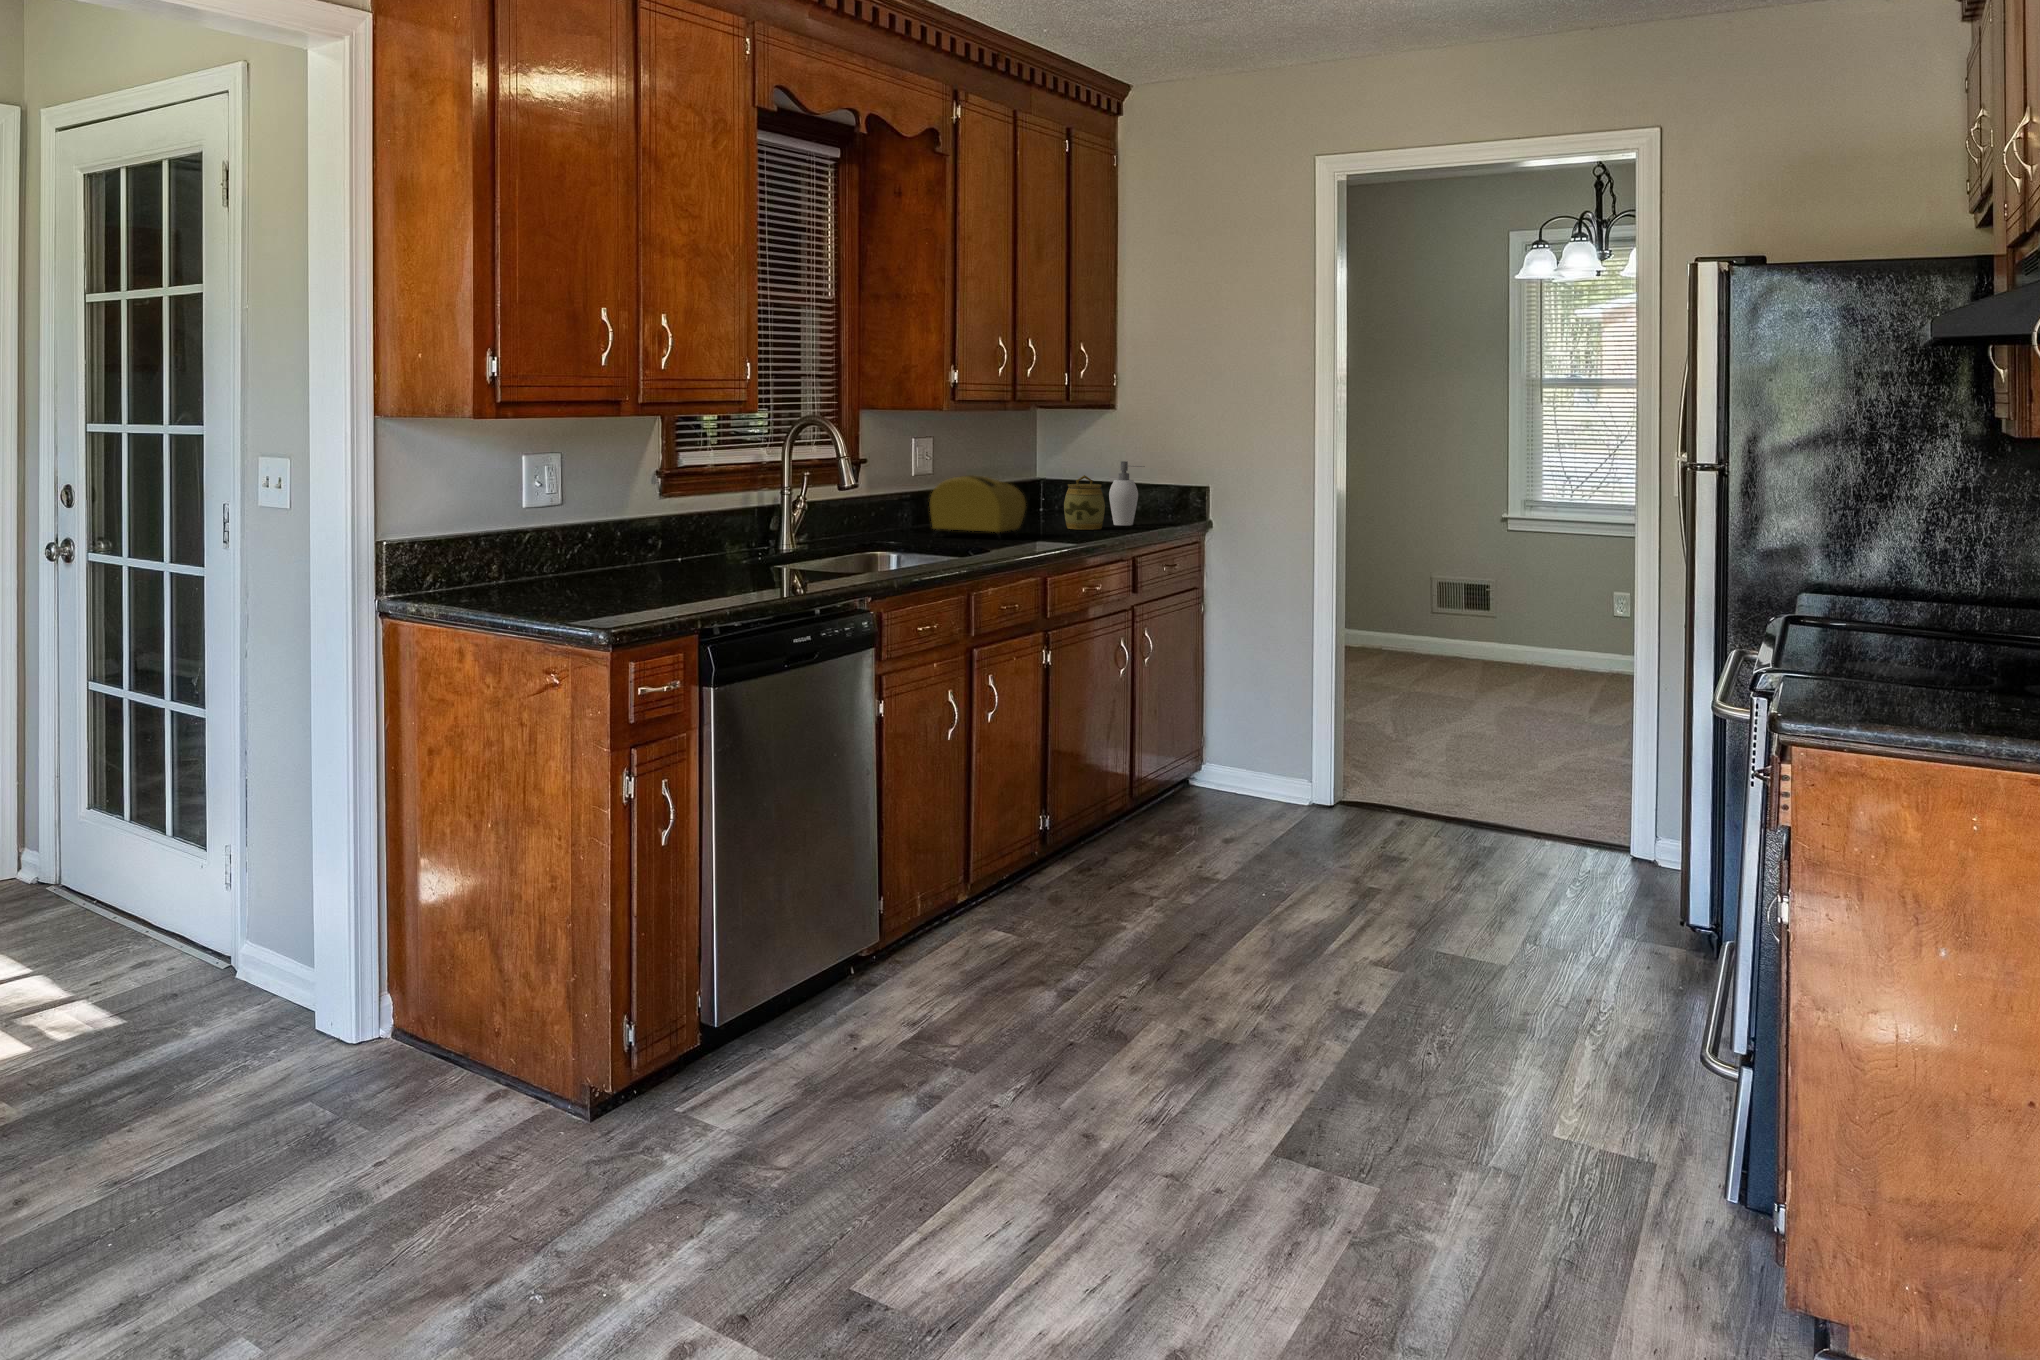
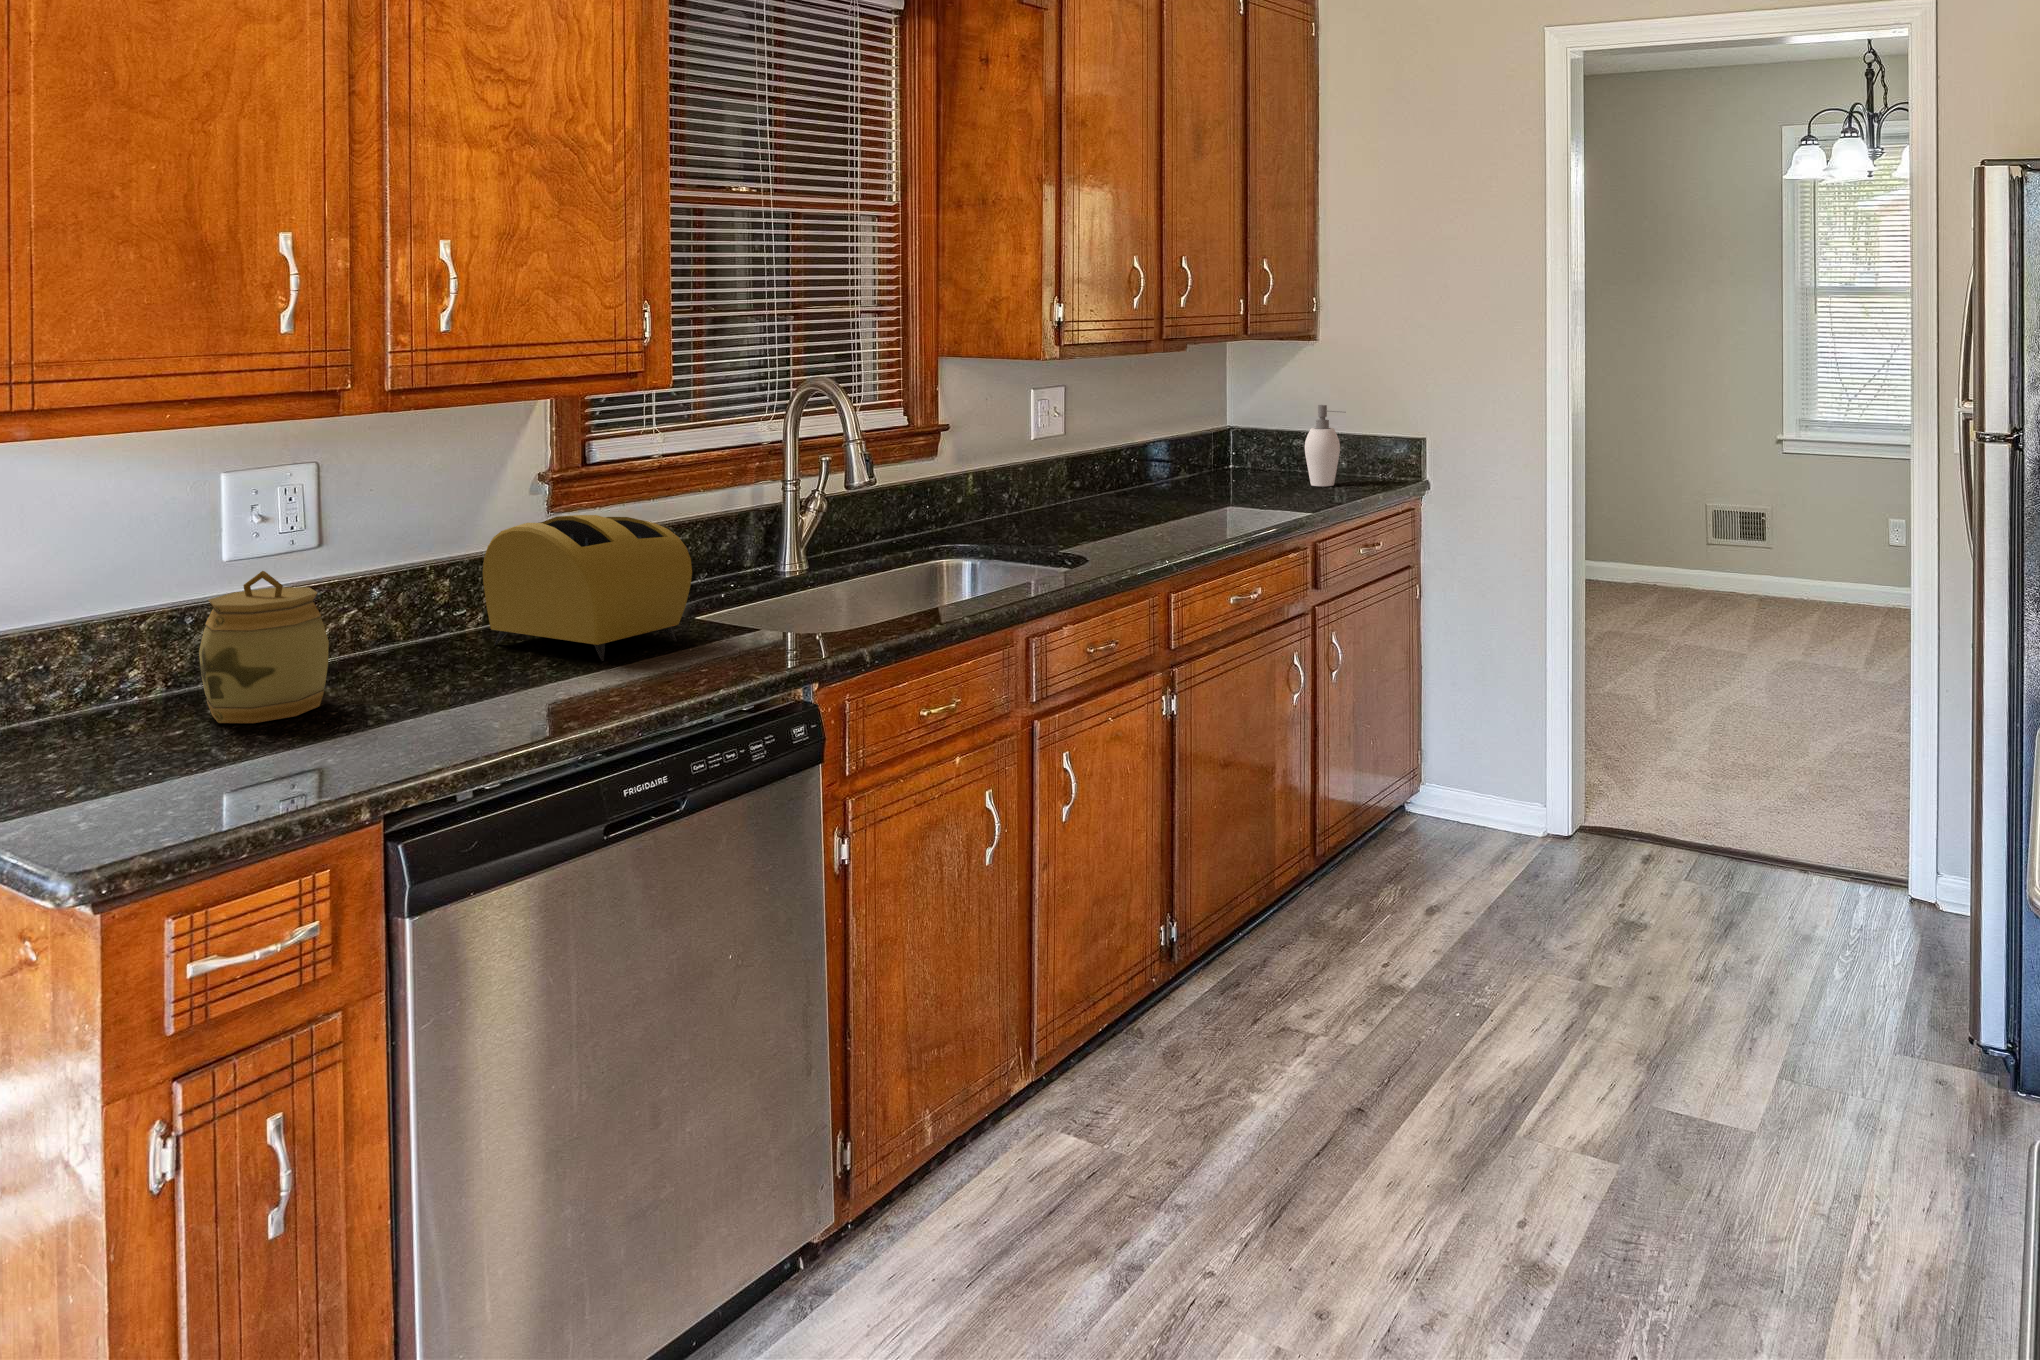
toaster: present [930,475,1026,537] -> present [483,515,692,661]
jar: present [1064,475,1105,530] -> present [199,571,329,723]

